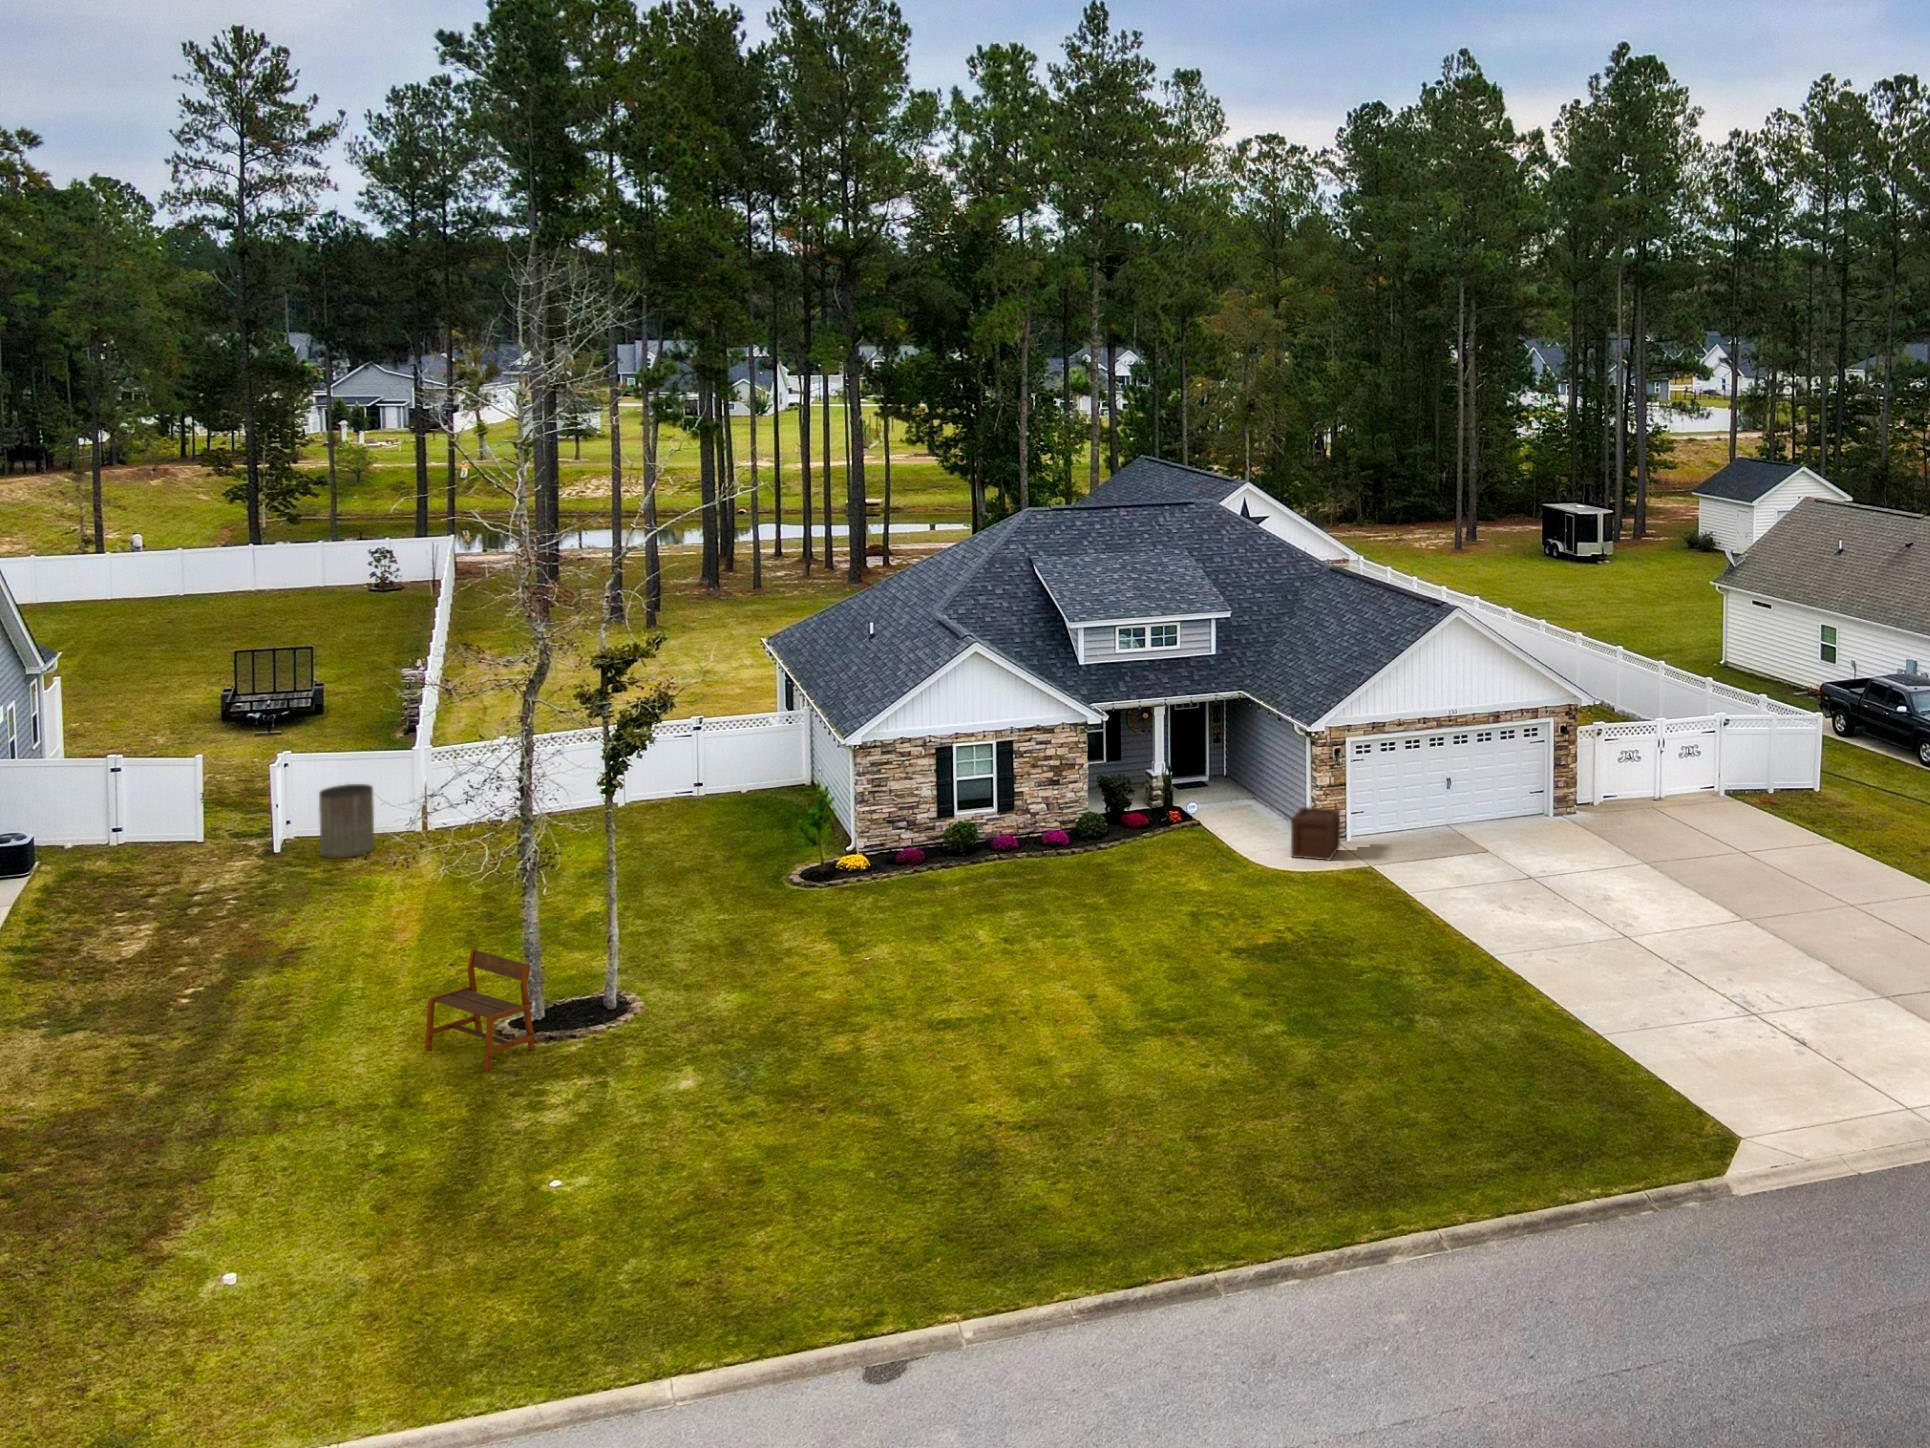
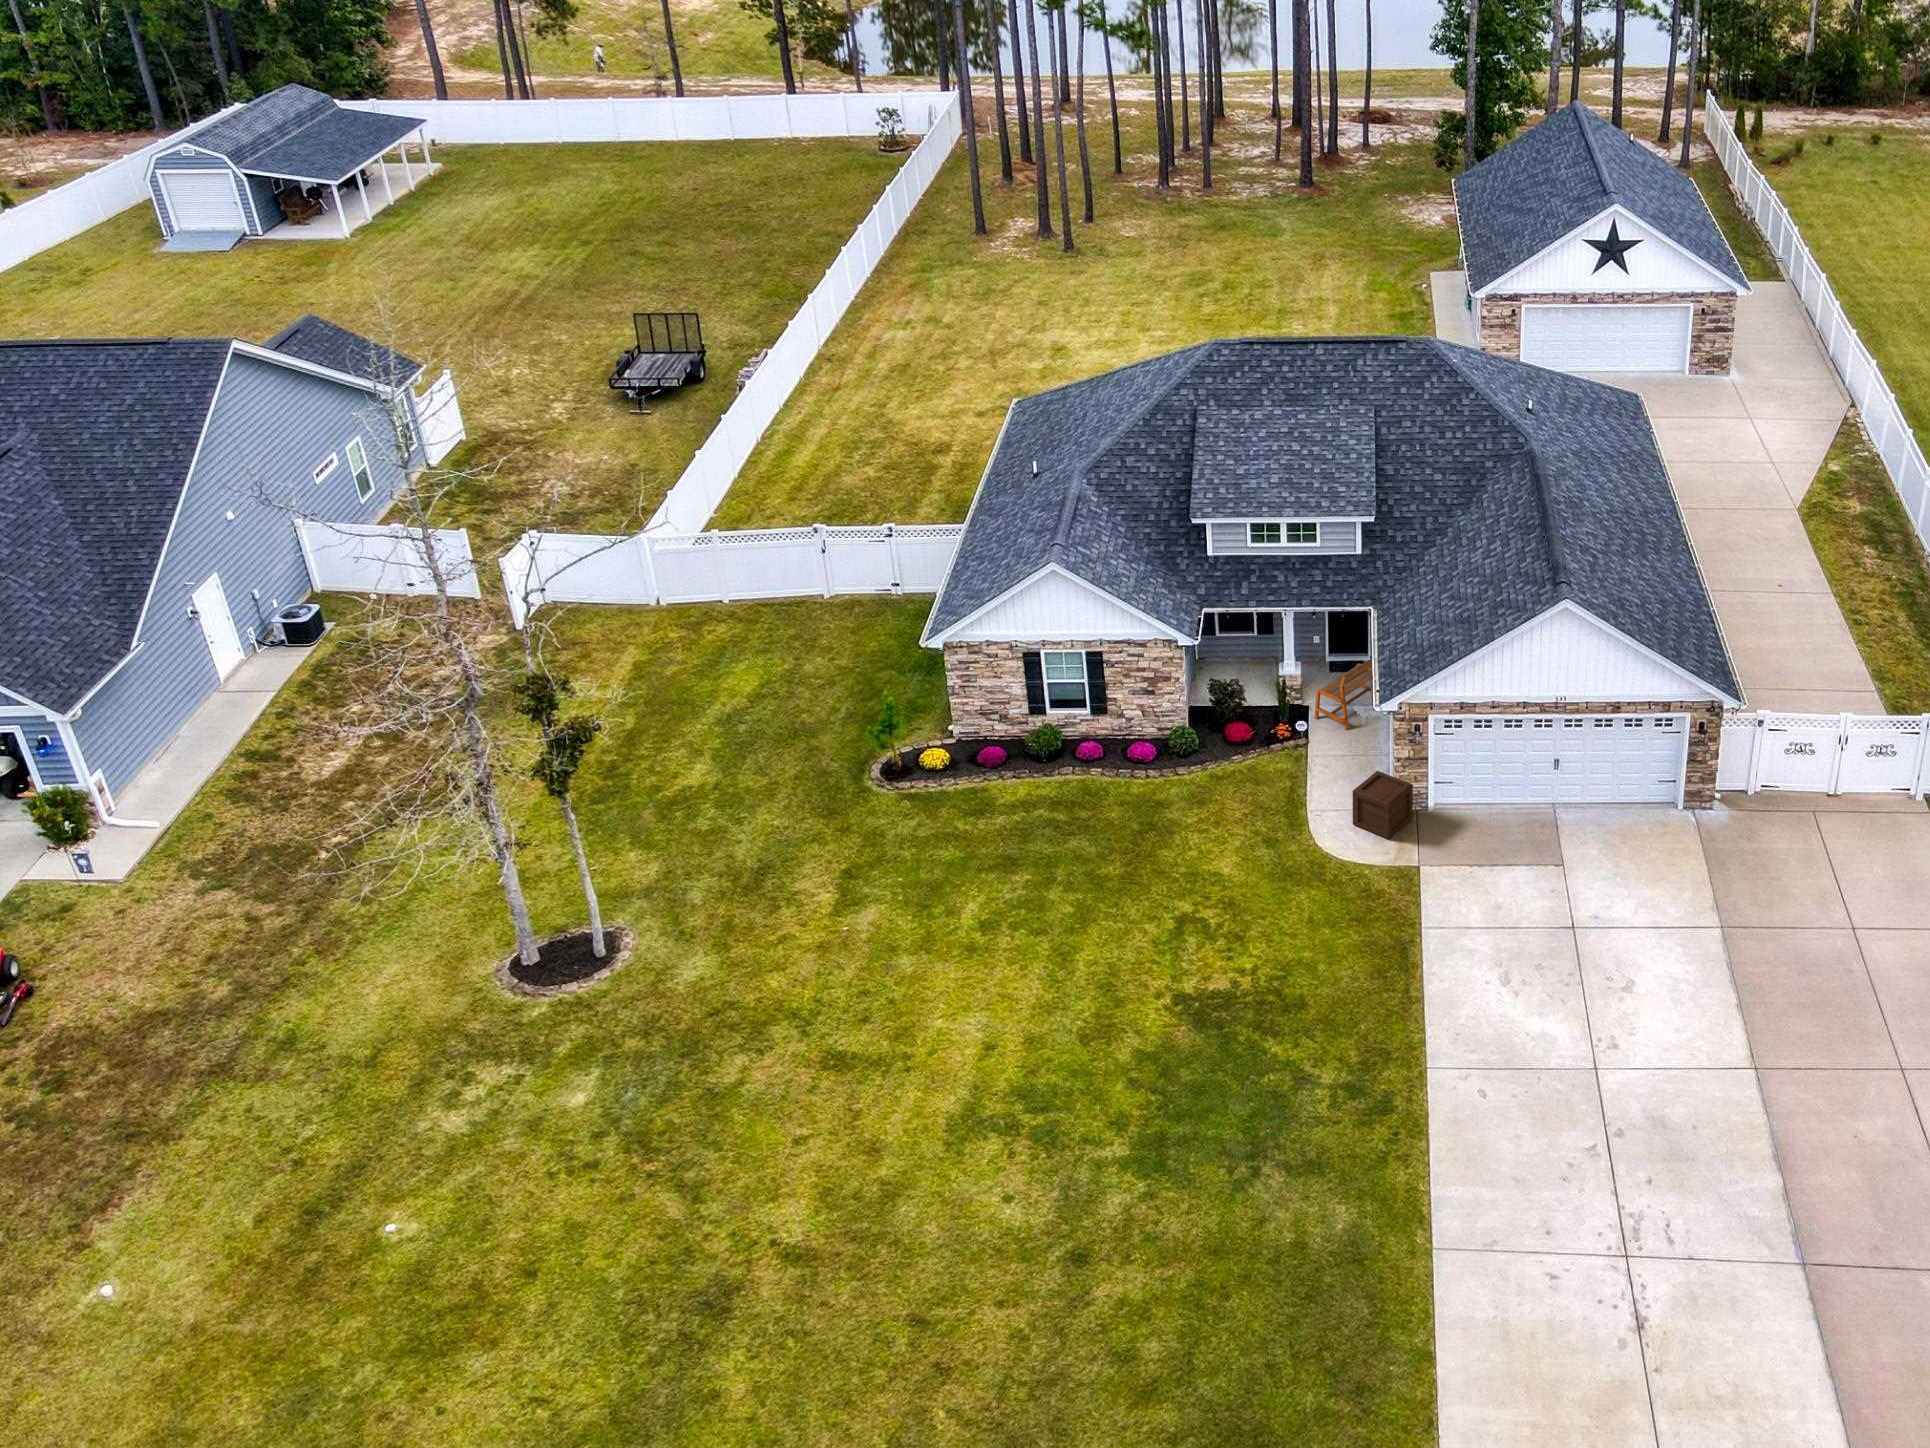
trash can: present [319,784,374,858] -> none [544,590,600,659]
bench: present [425,949,535,1071] -> present [1314,658,1373,730]

